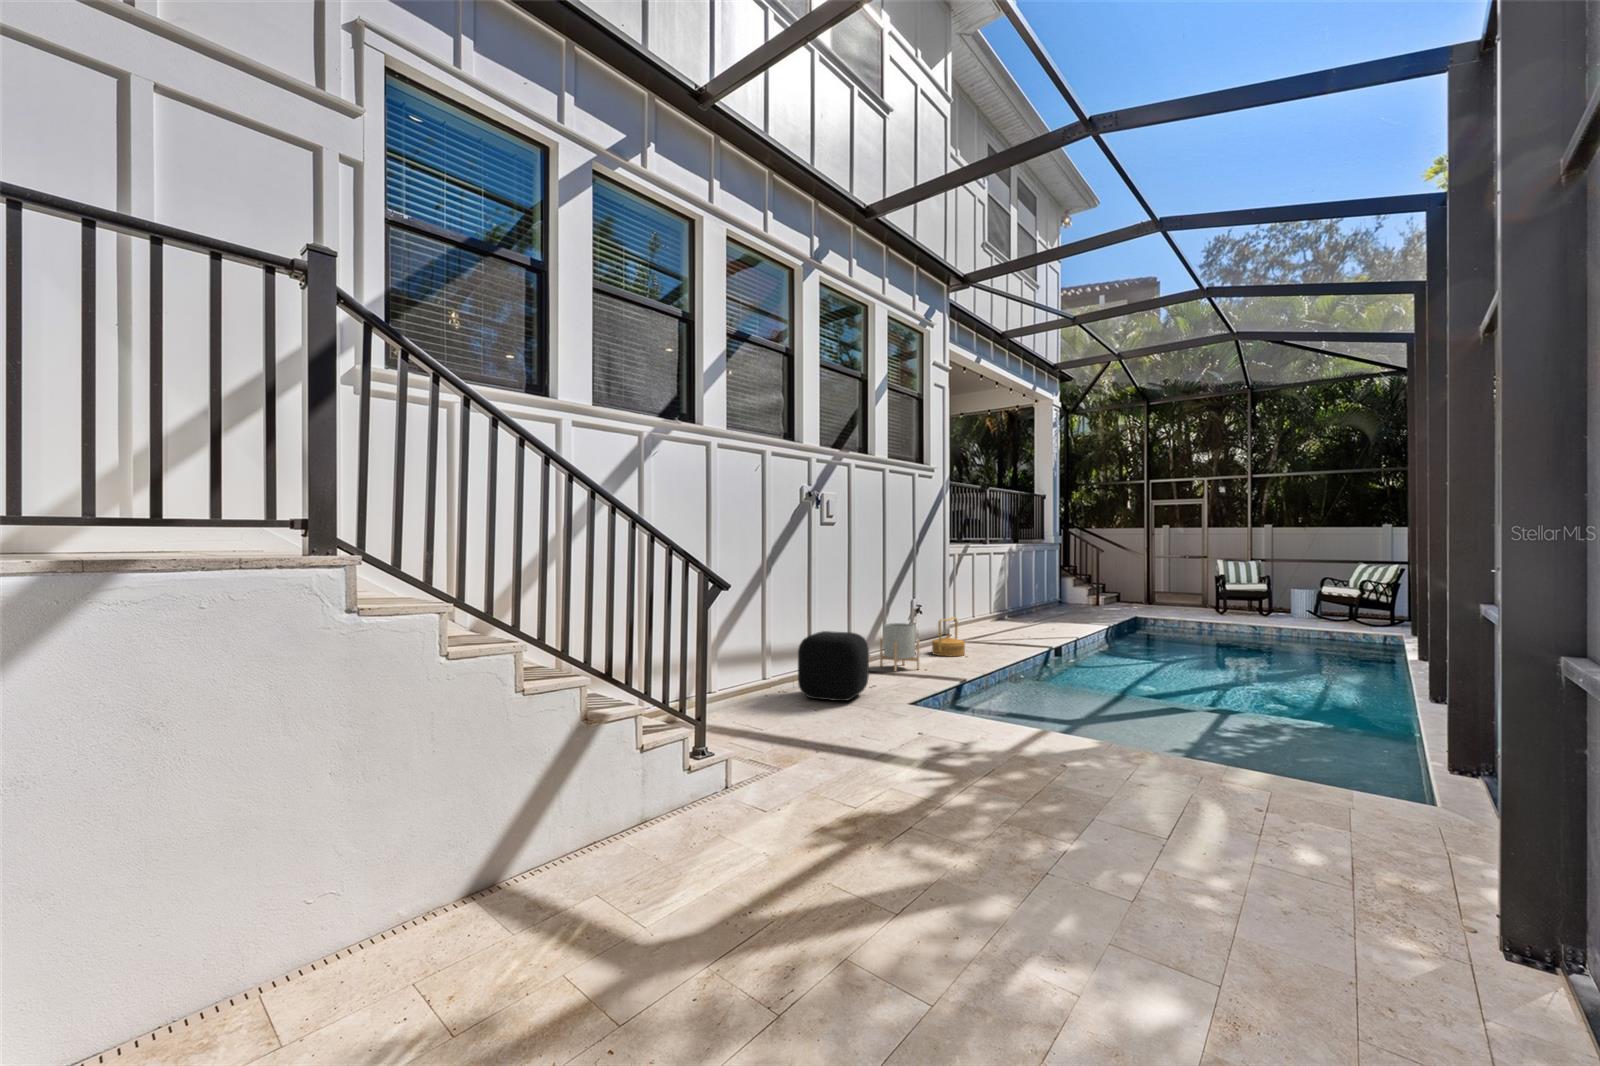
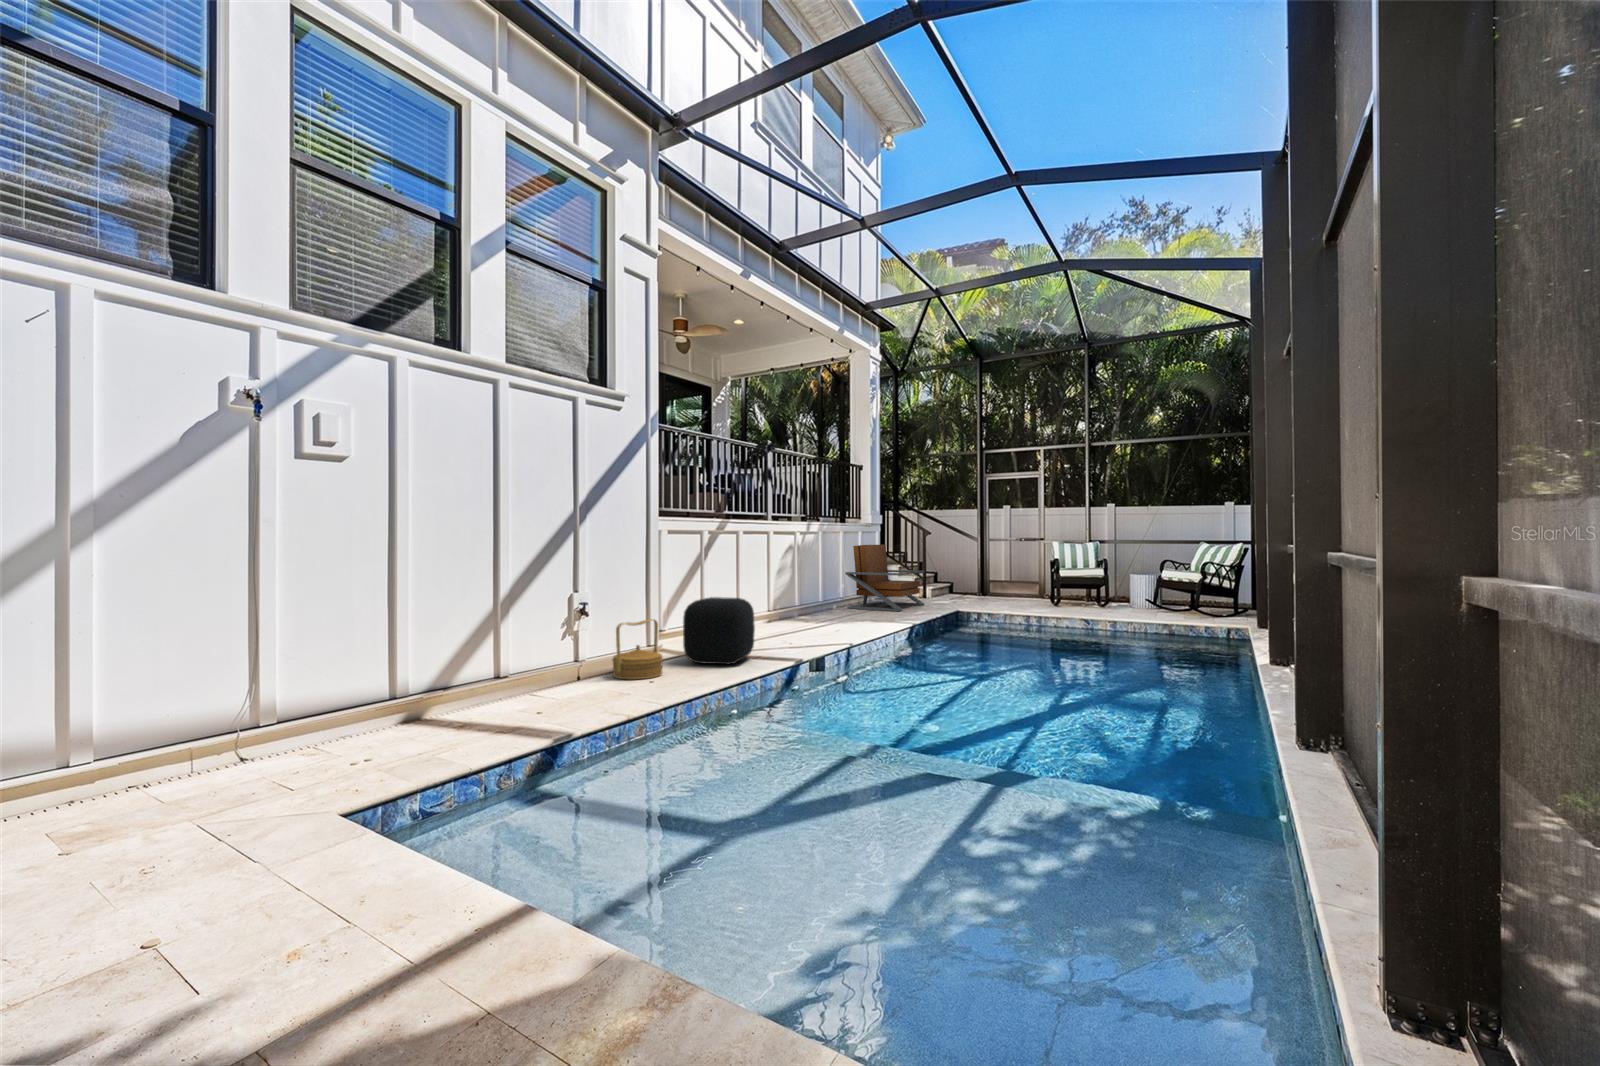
lounge chair: none [1039,561,1104,617] -> present [845,545,924,611]
planter: present [880,623,919,671] -> none [483,633,541,715]
ottoman: present [798,631,869,701] -> present [683,597,755,664]

